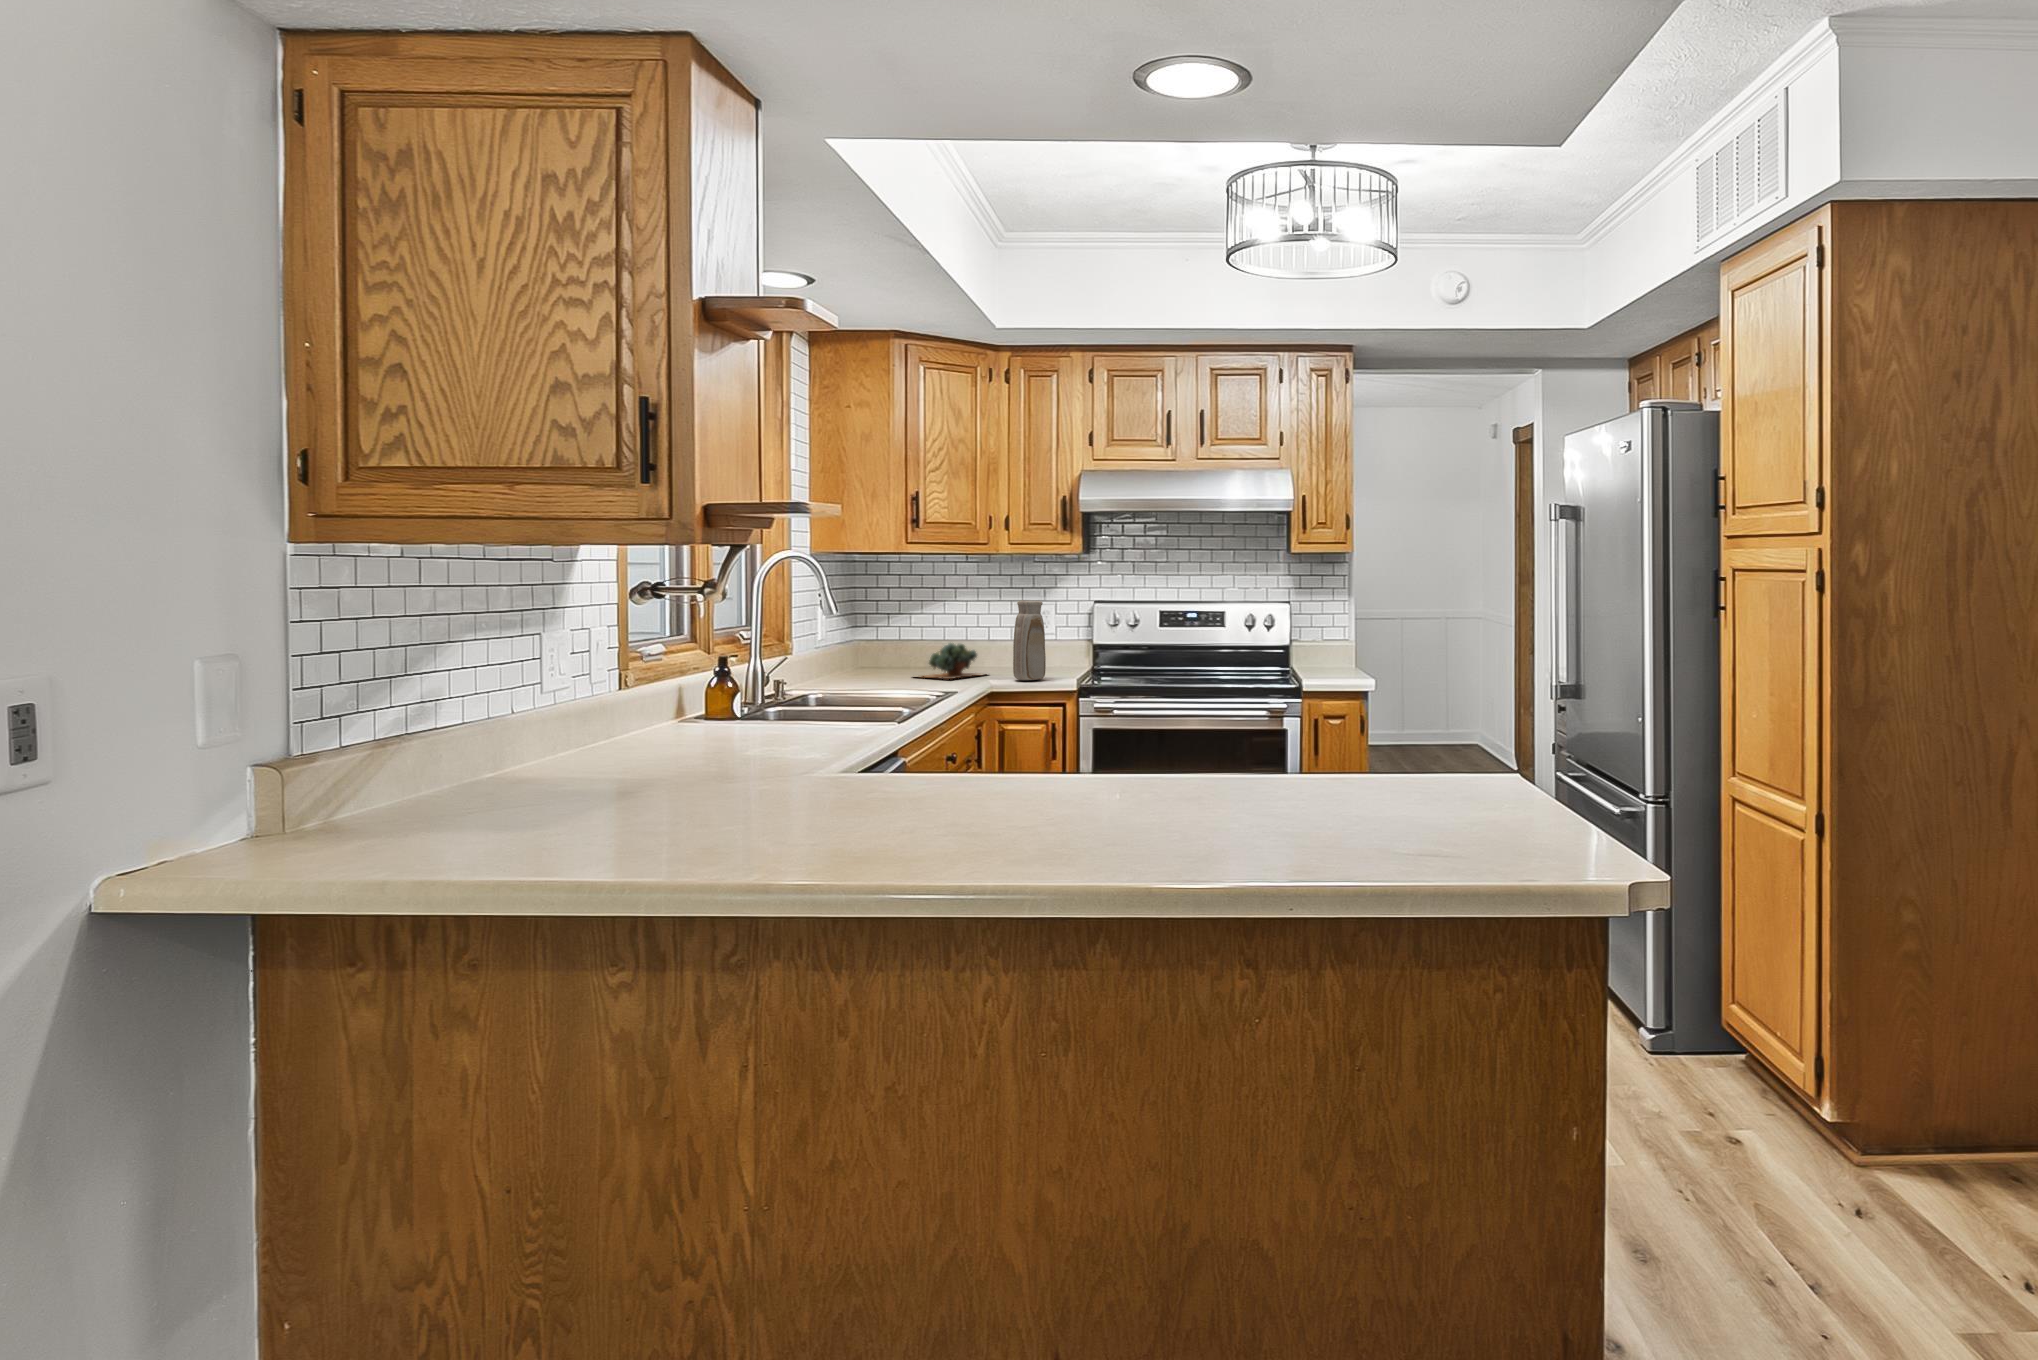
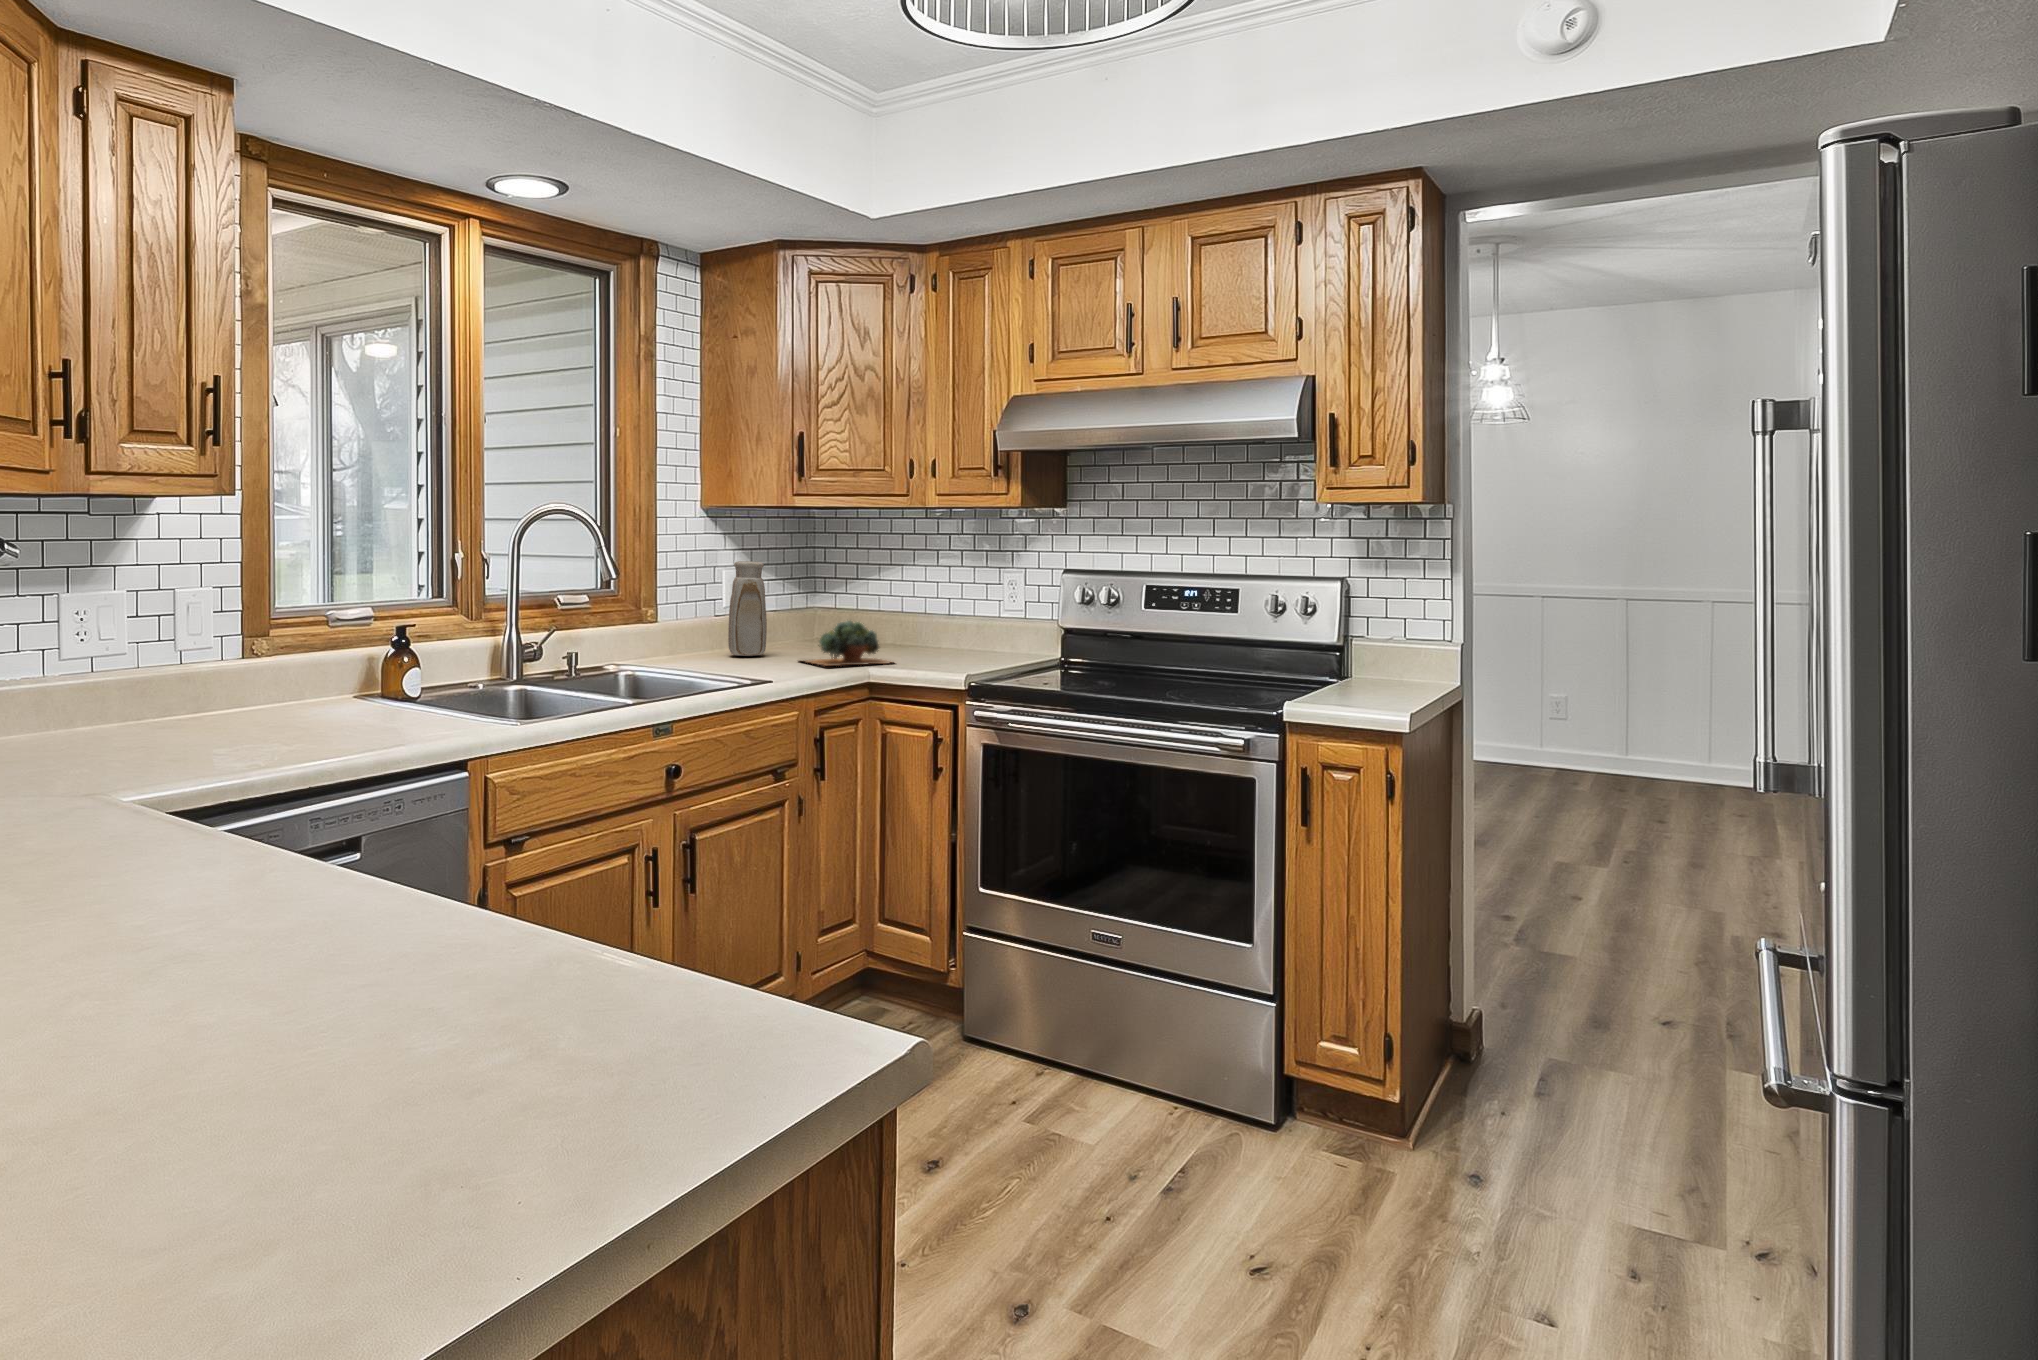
vase: present [1013,600,1046,680] -> present [728,561,767,656]

